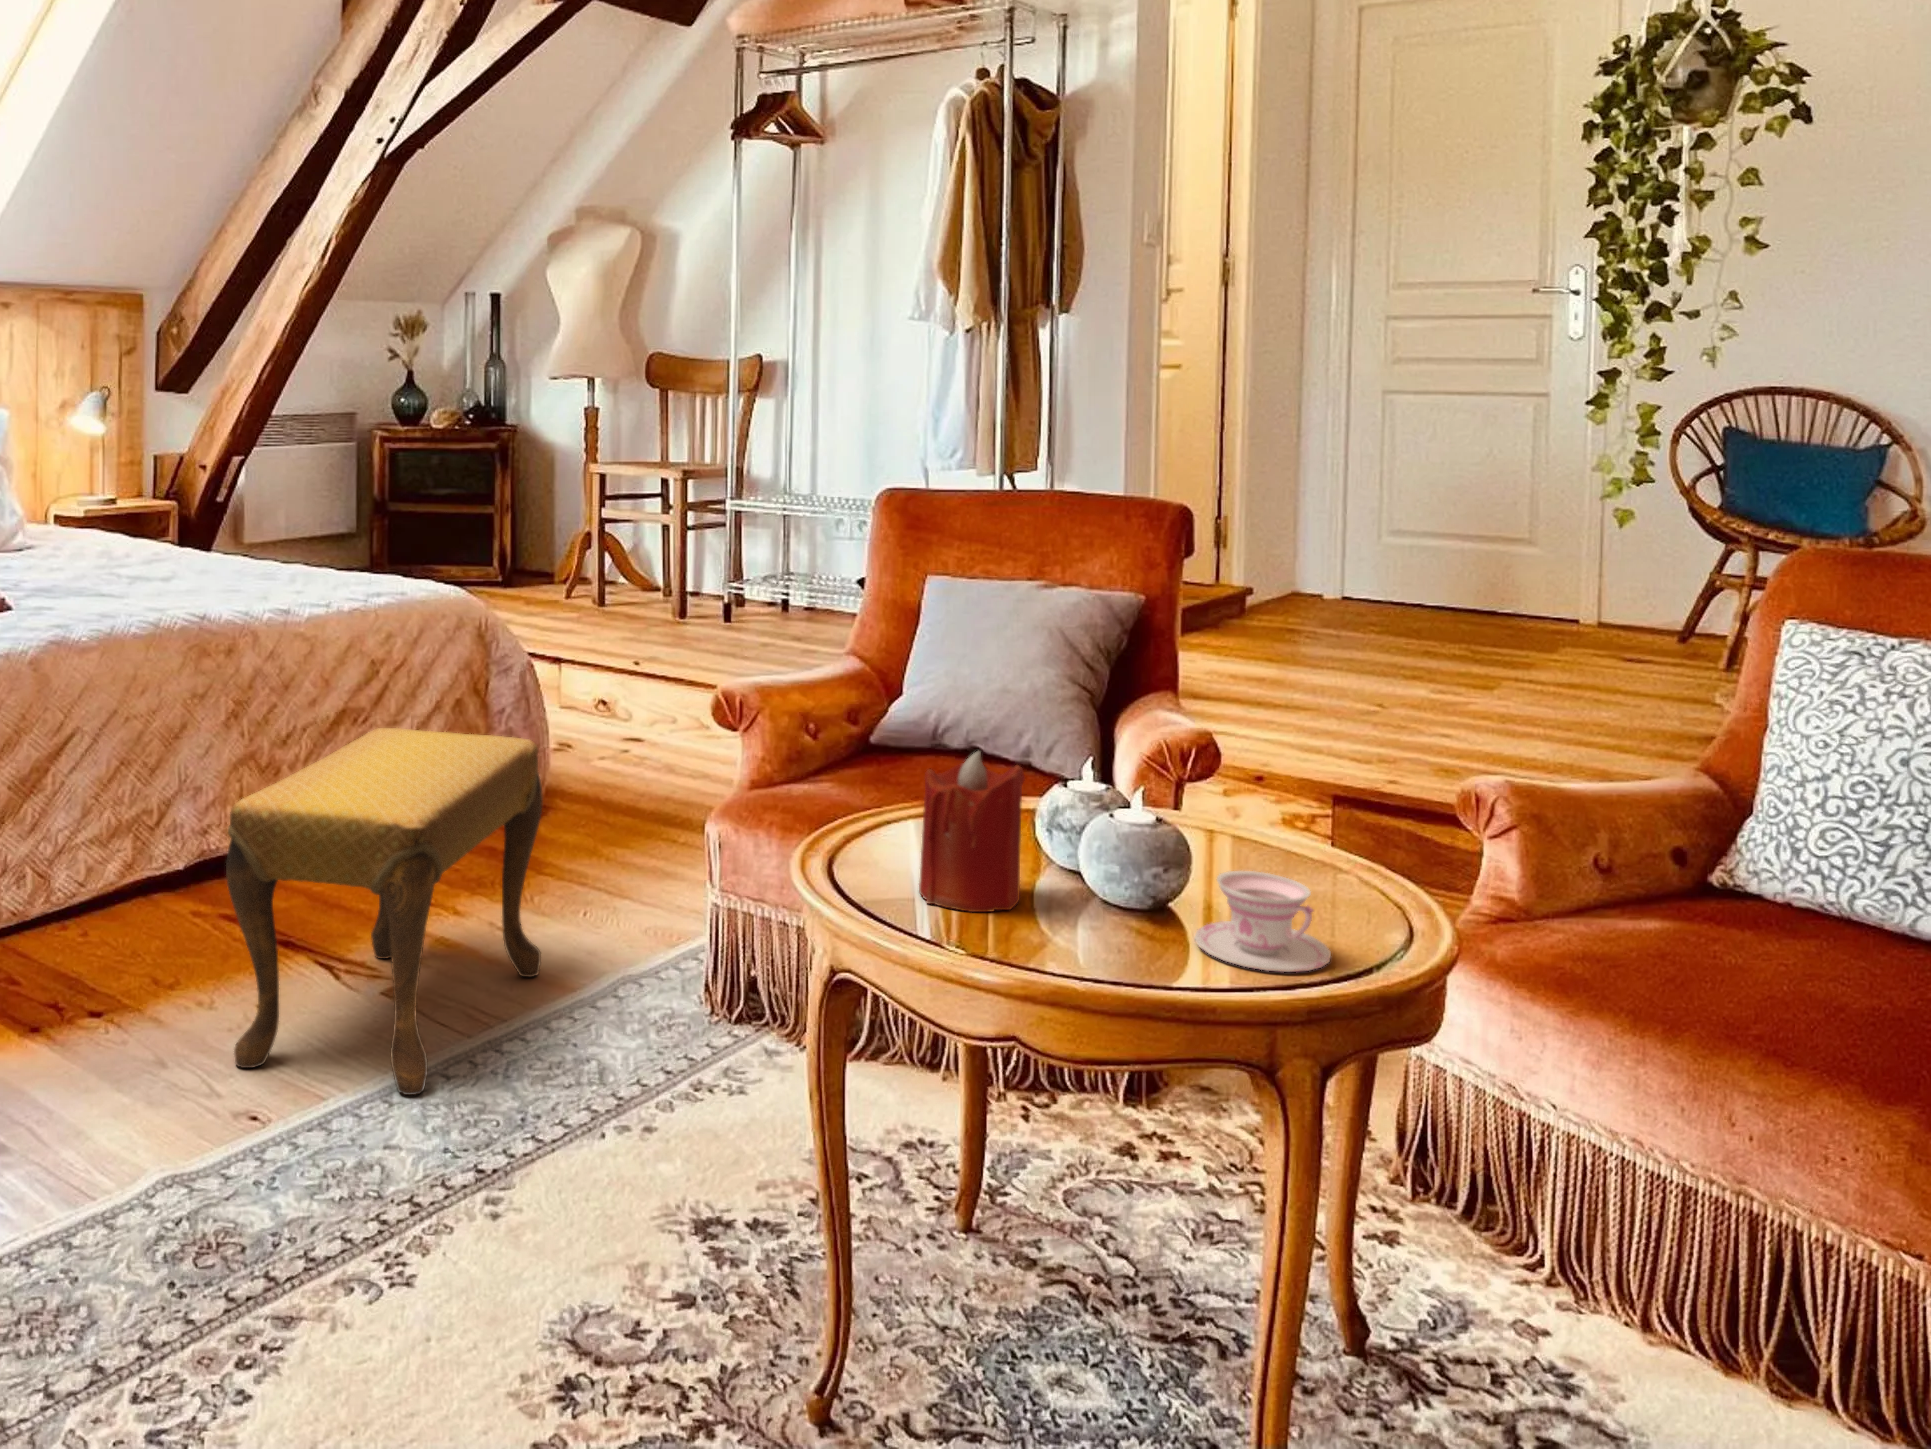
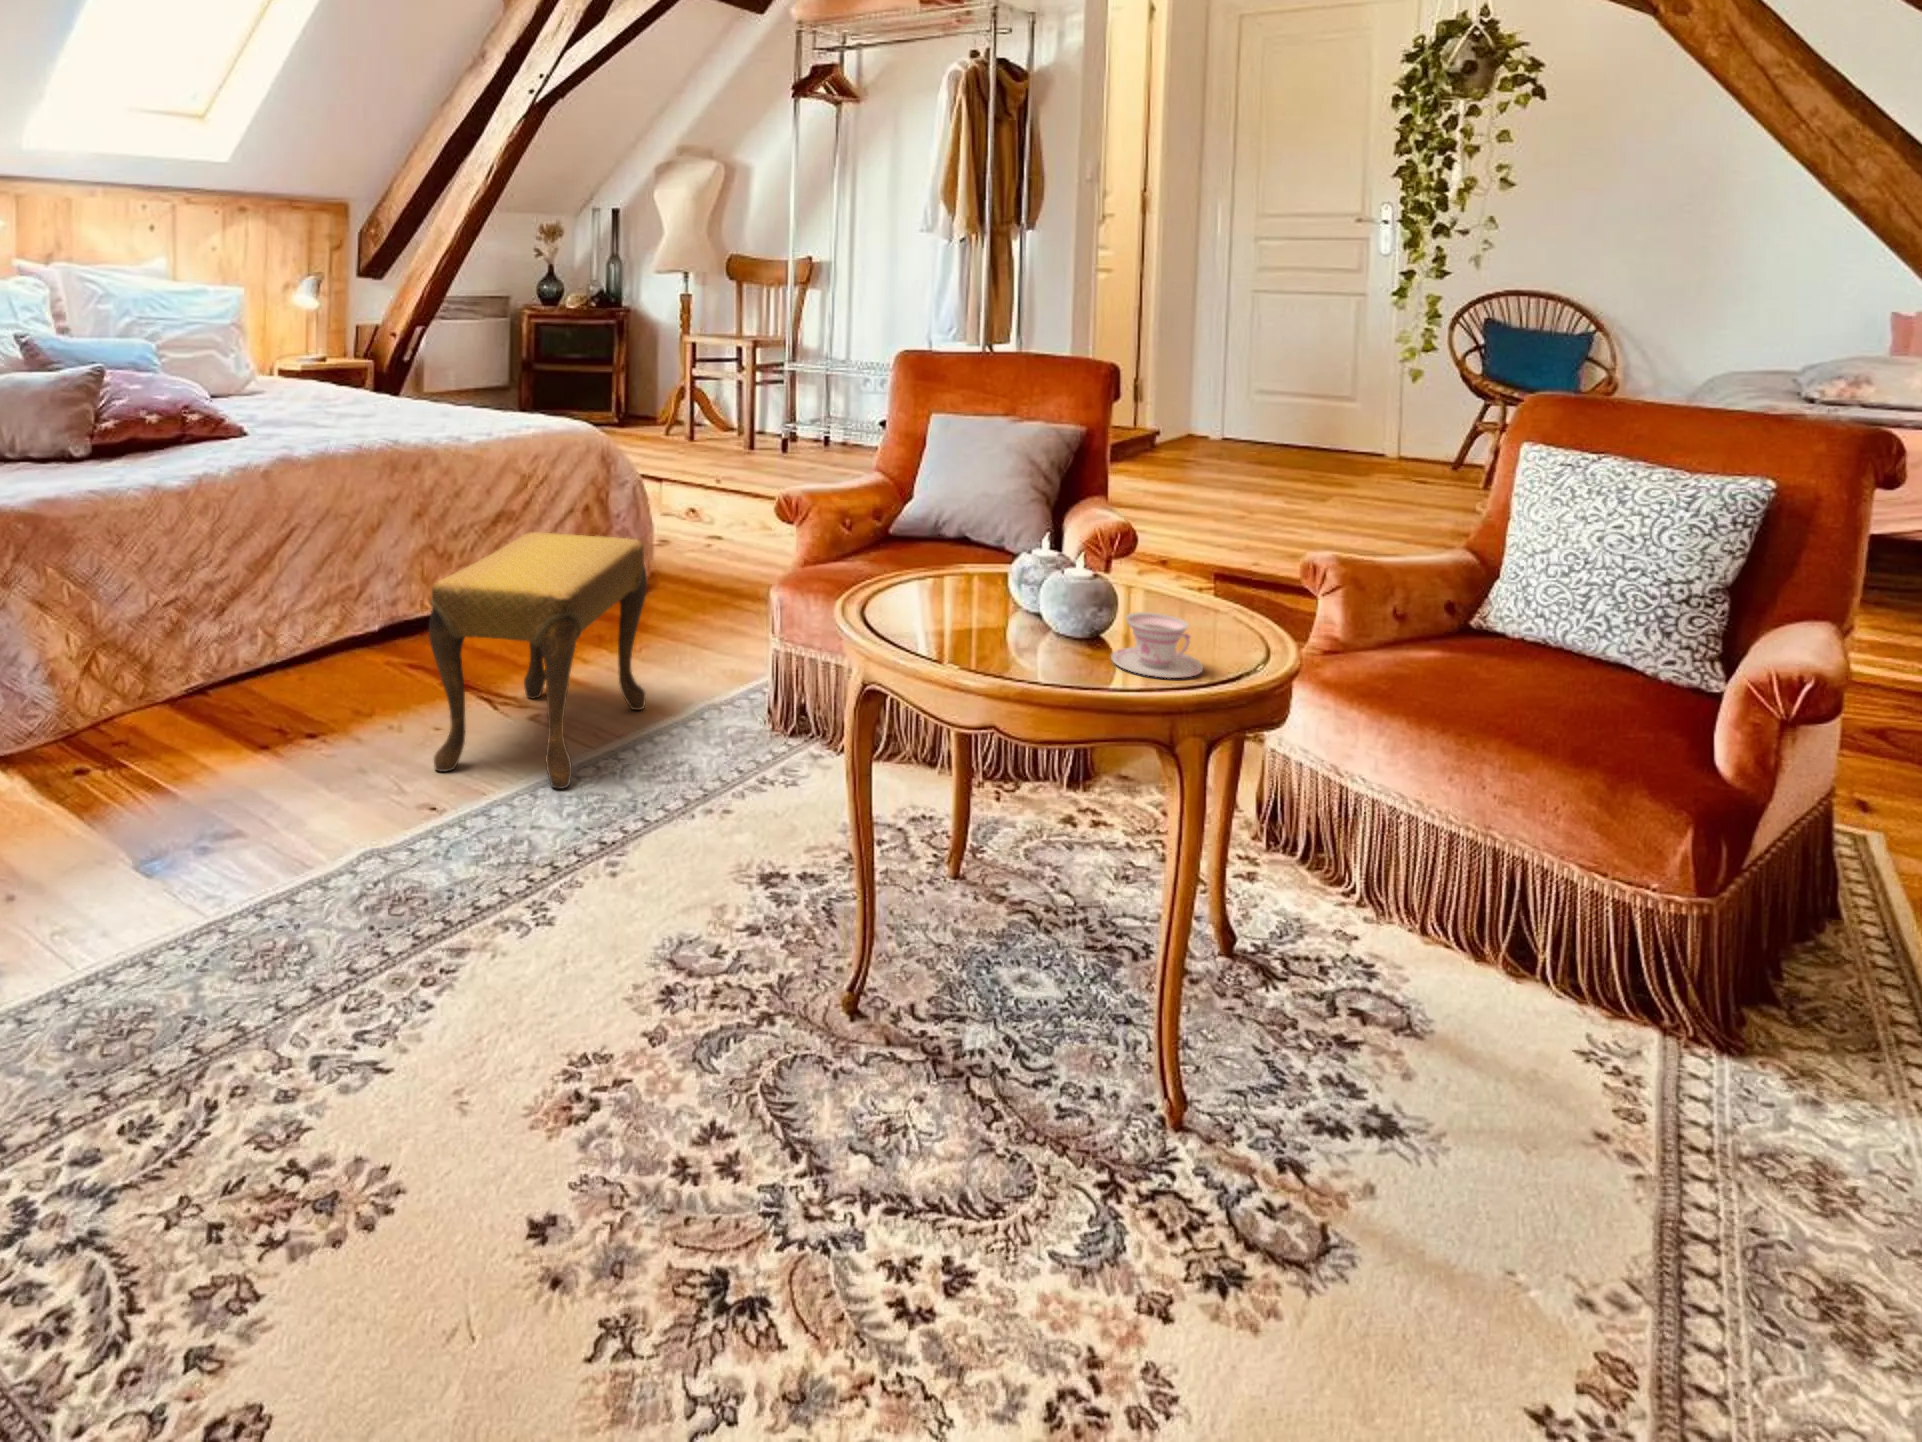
candle: present [919,751,1025,912] -> none [923,534,995,643]

